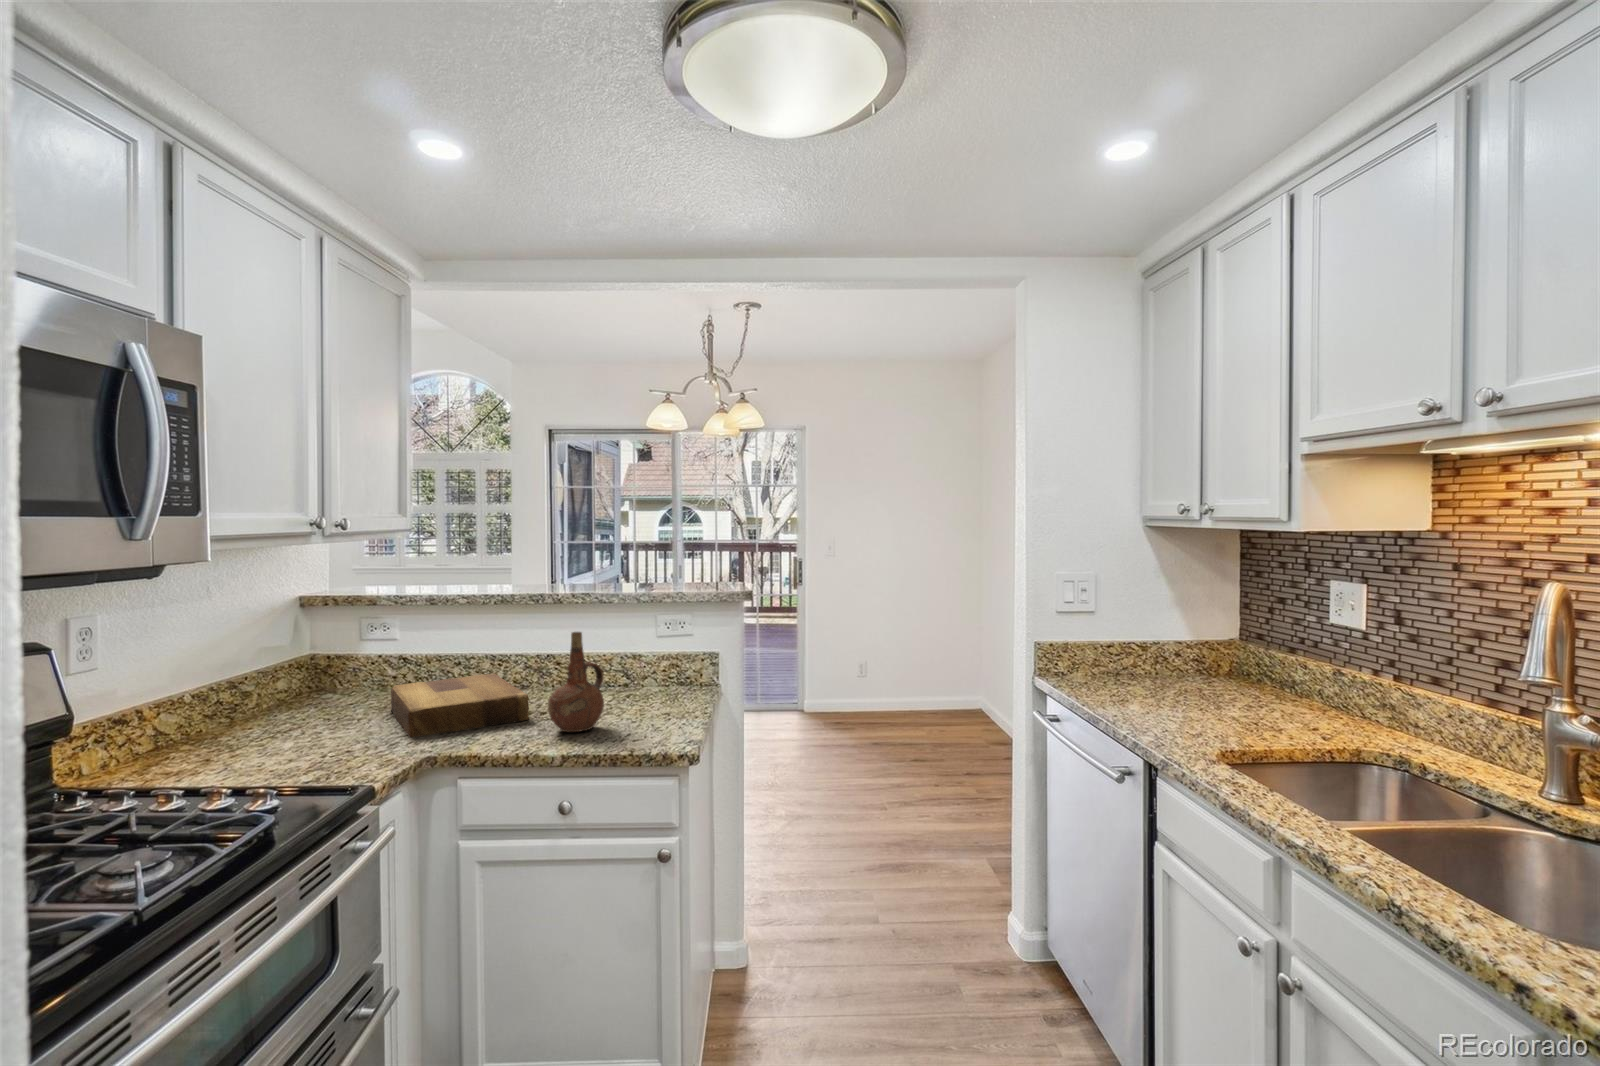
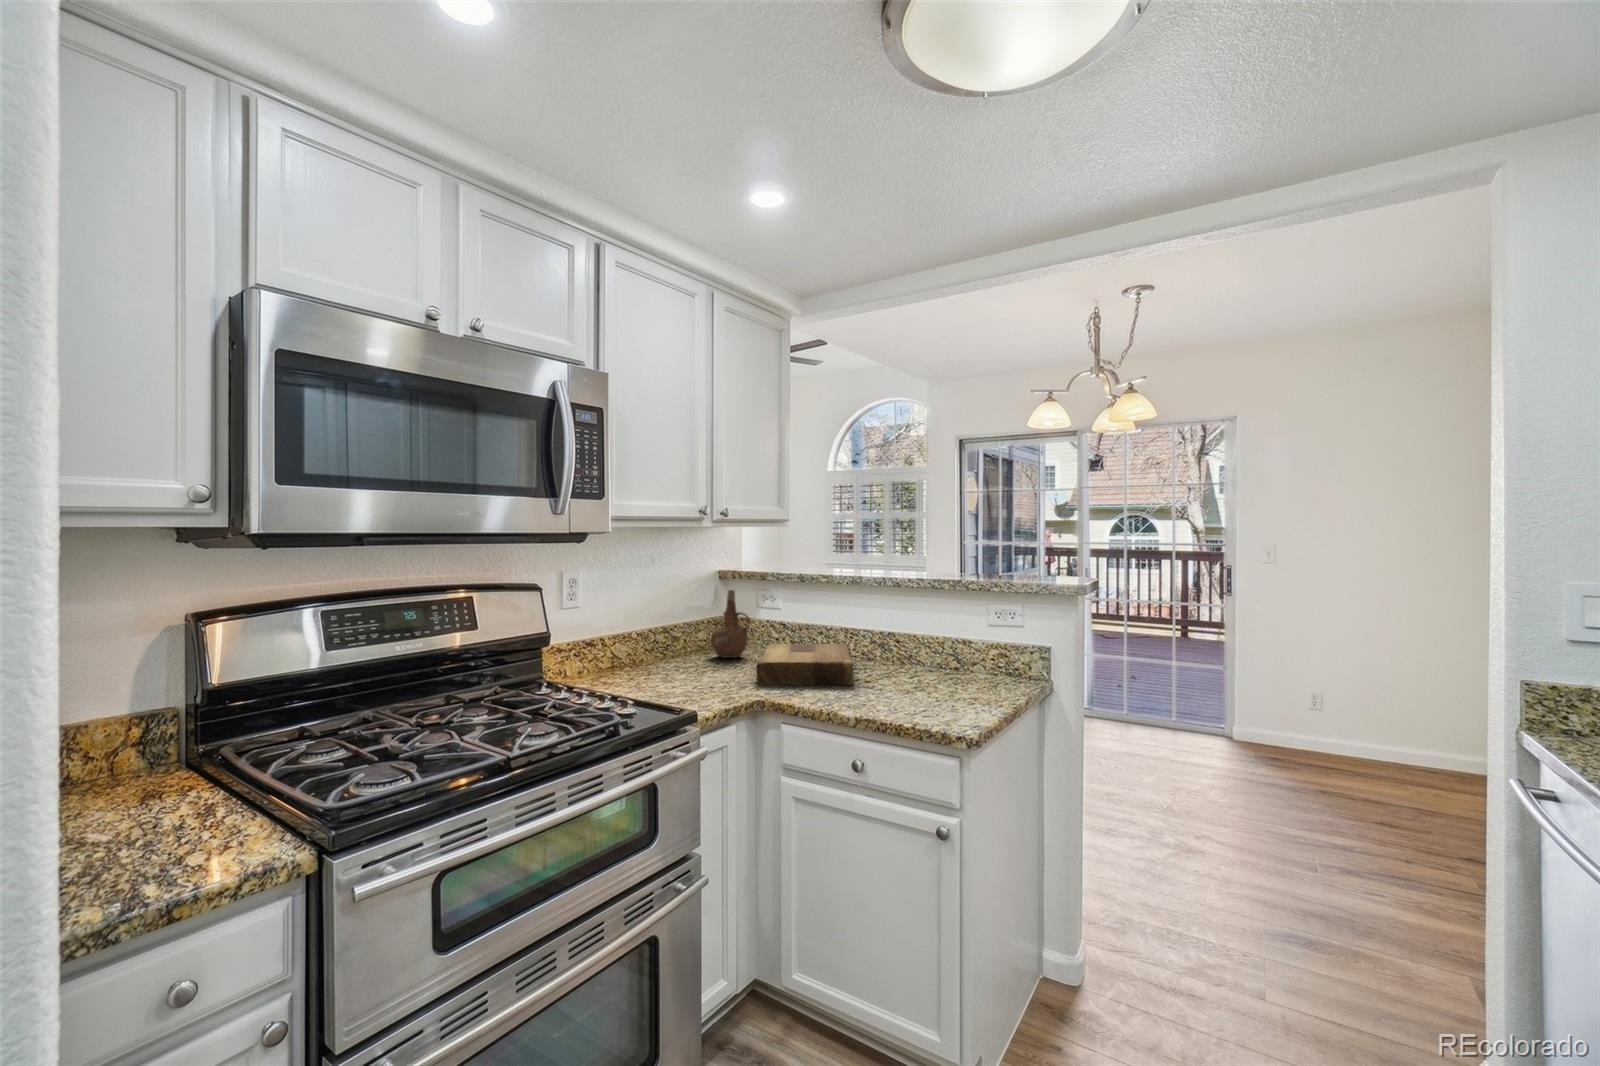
ceramic pitcher: present [548,632,604,732] -> present [711,590,750,658]

